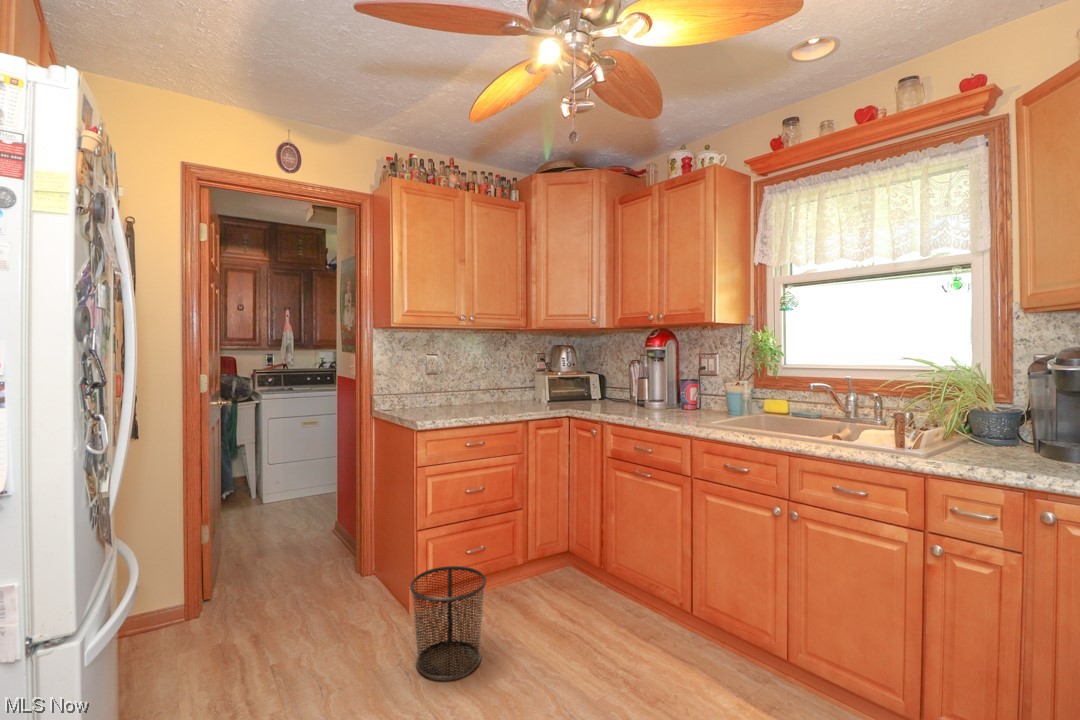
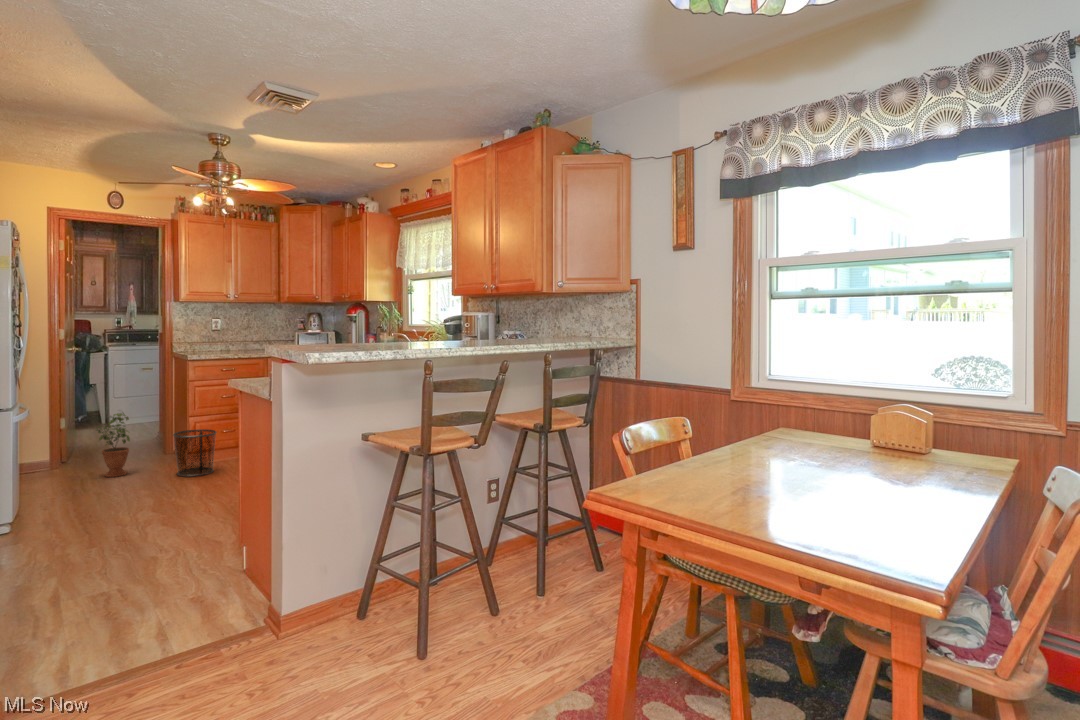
potted plant: none [265,535,327,678] -> present [97,413,130,477]

